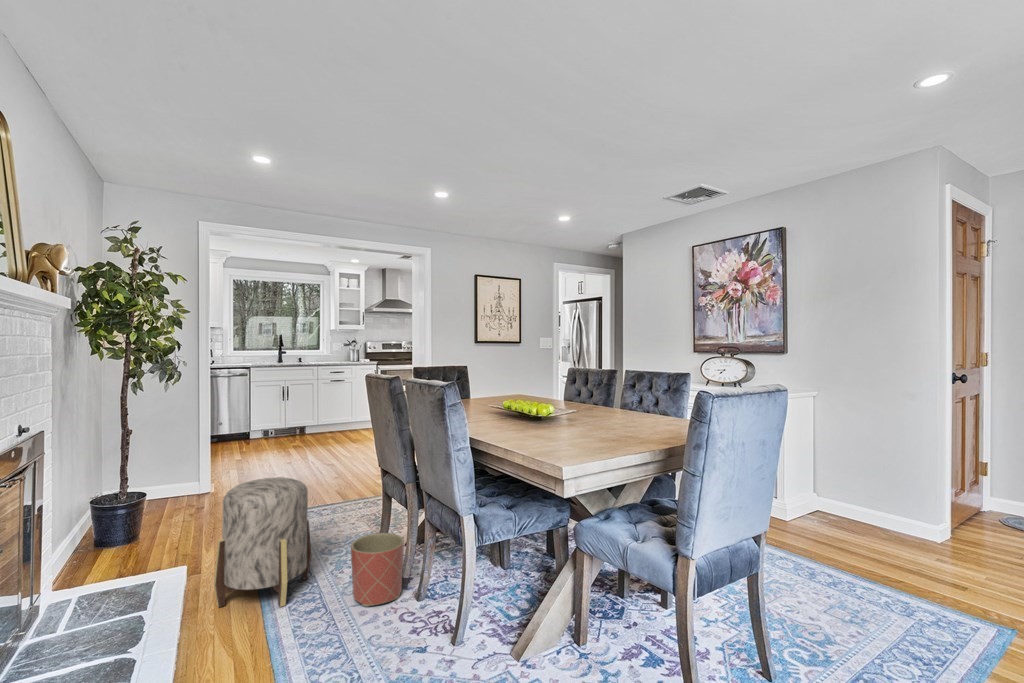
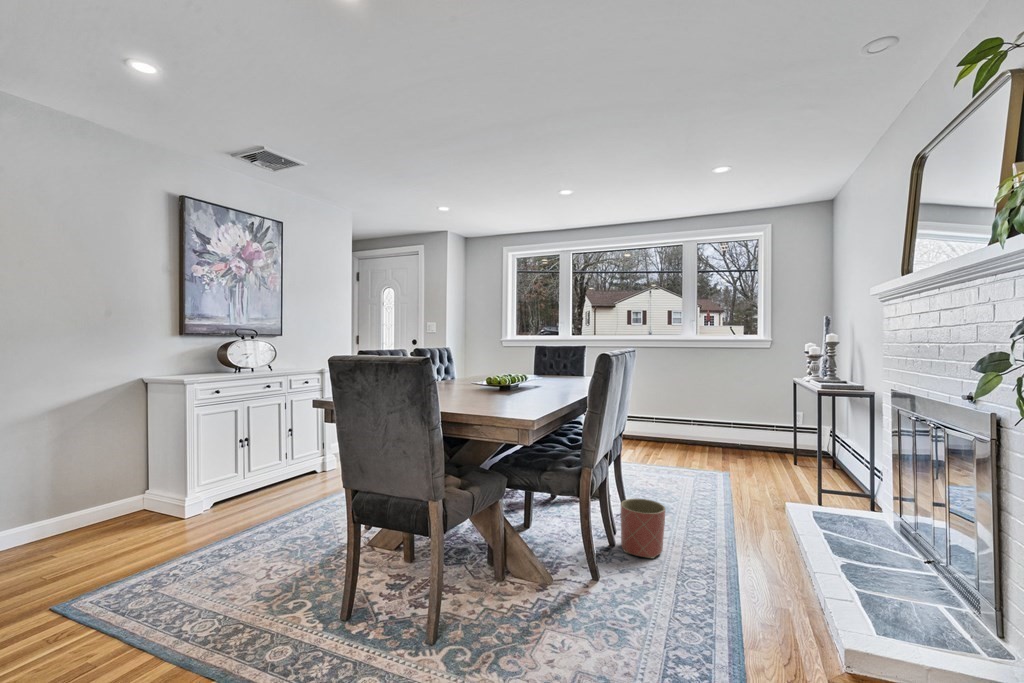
ottoman: present [214,478,311,607] -> none [679,480,782,625]

